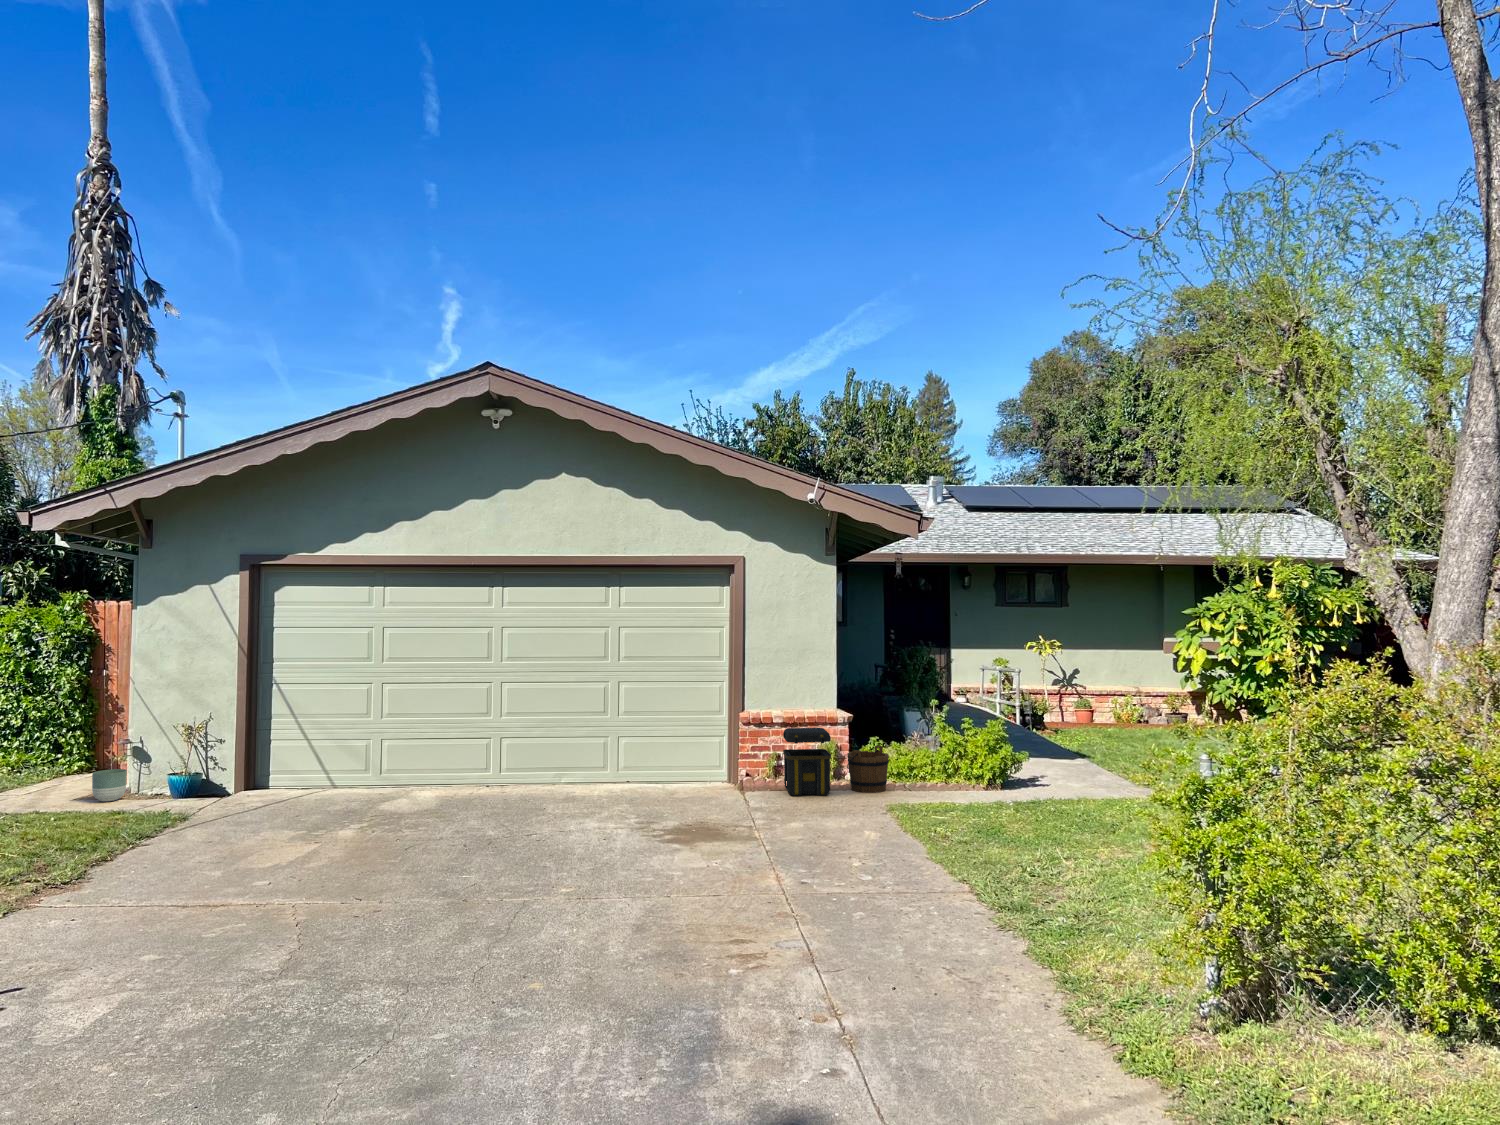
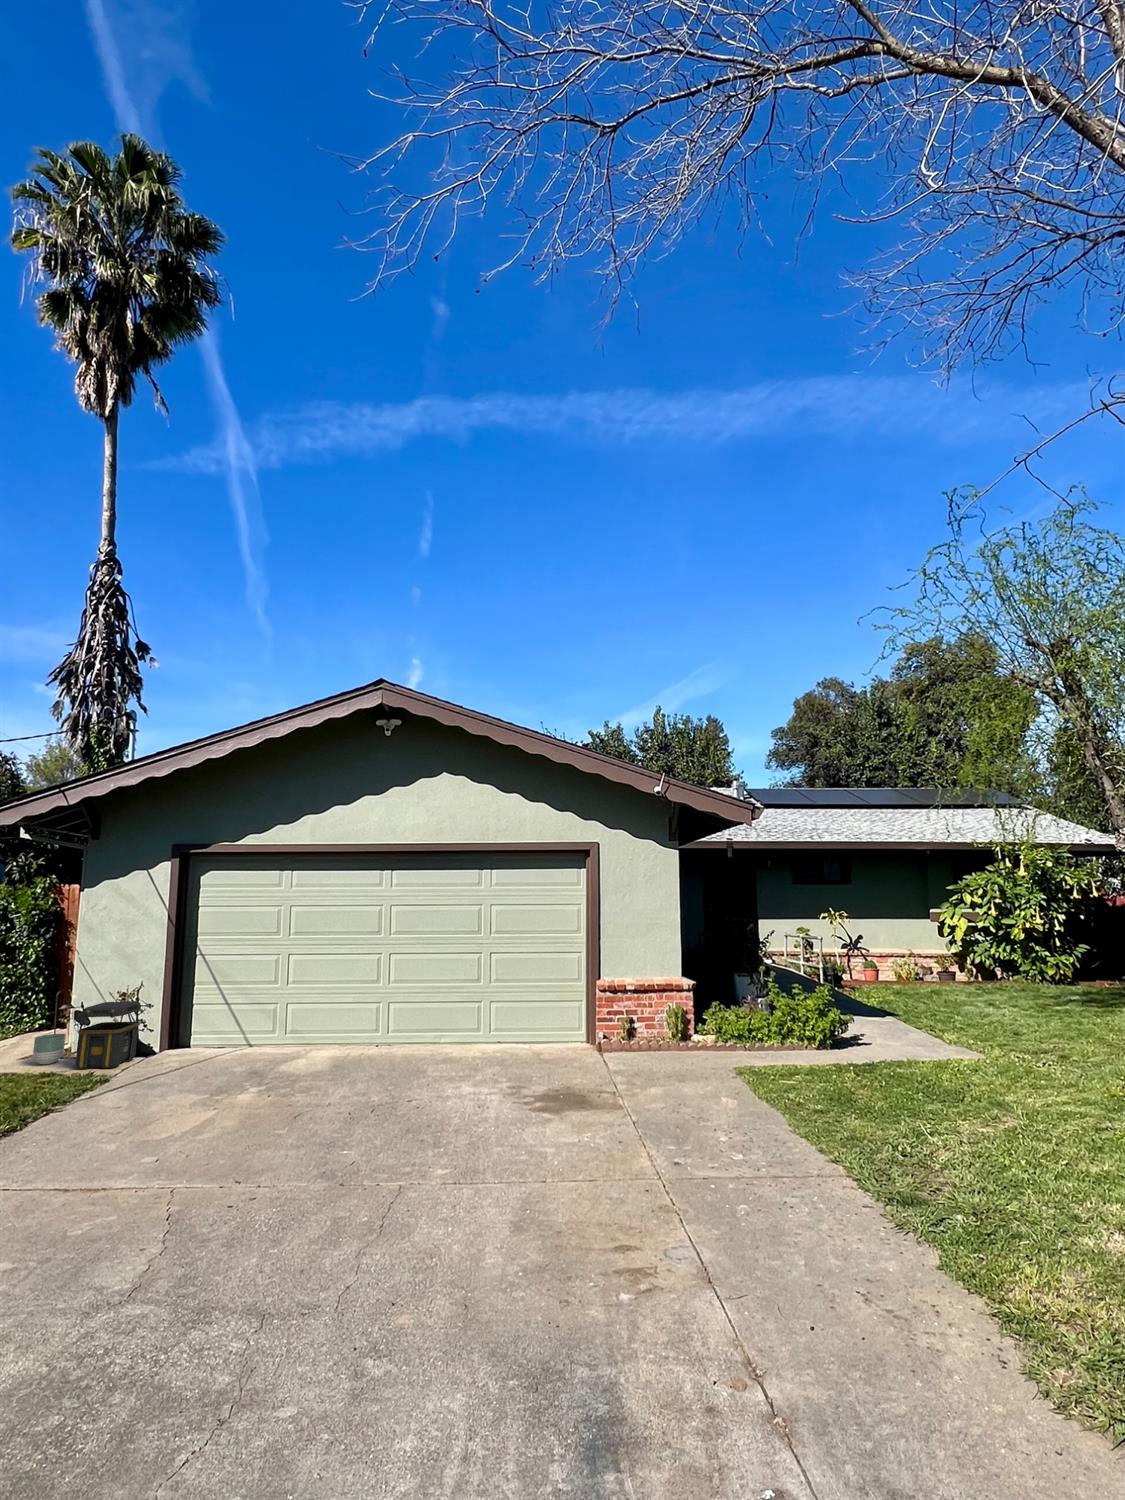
toolbox: present [783,728,831,796] -> present [75,1001,141,1069]
bucket: present [847,746,889,793] -> none [694,1009,731,1053]

